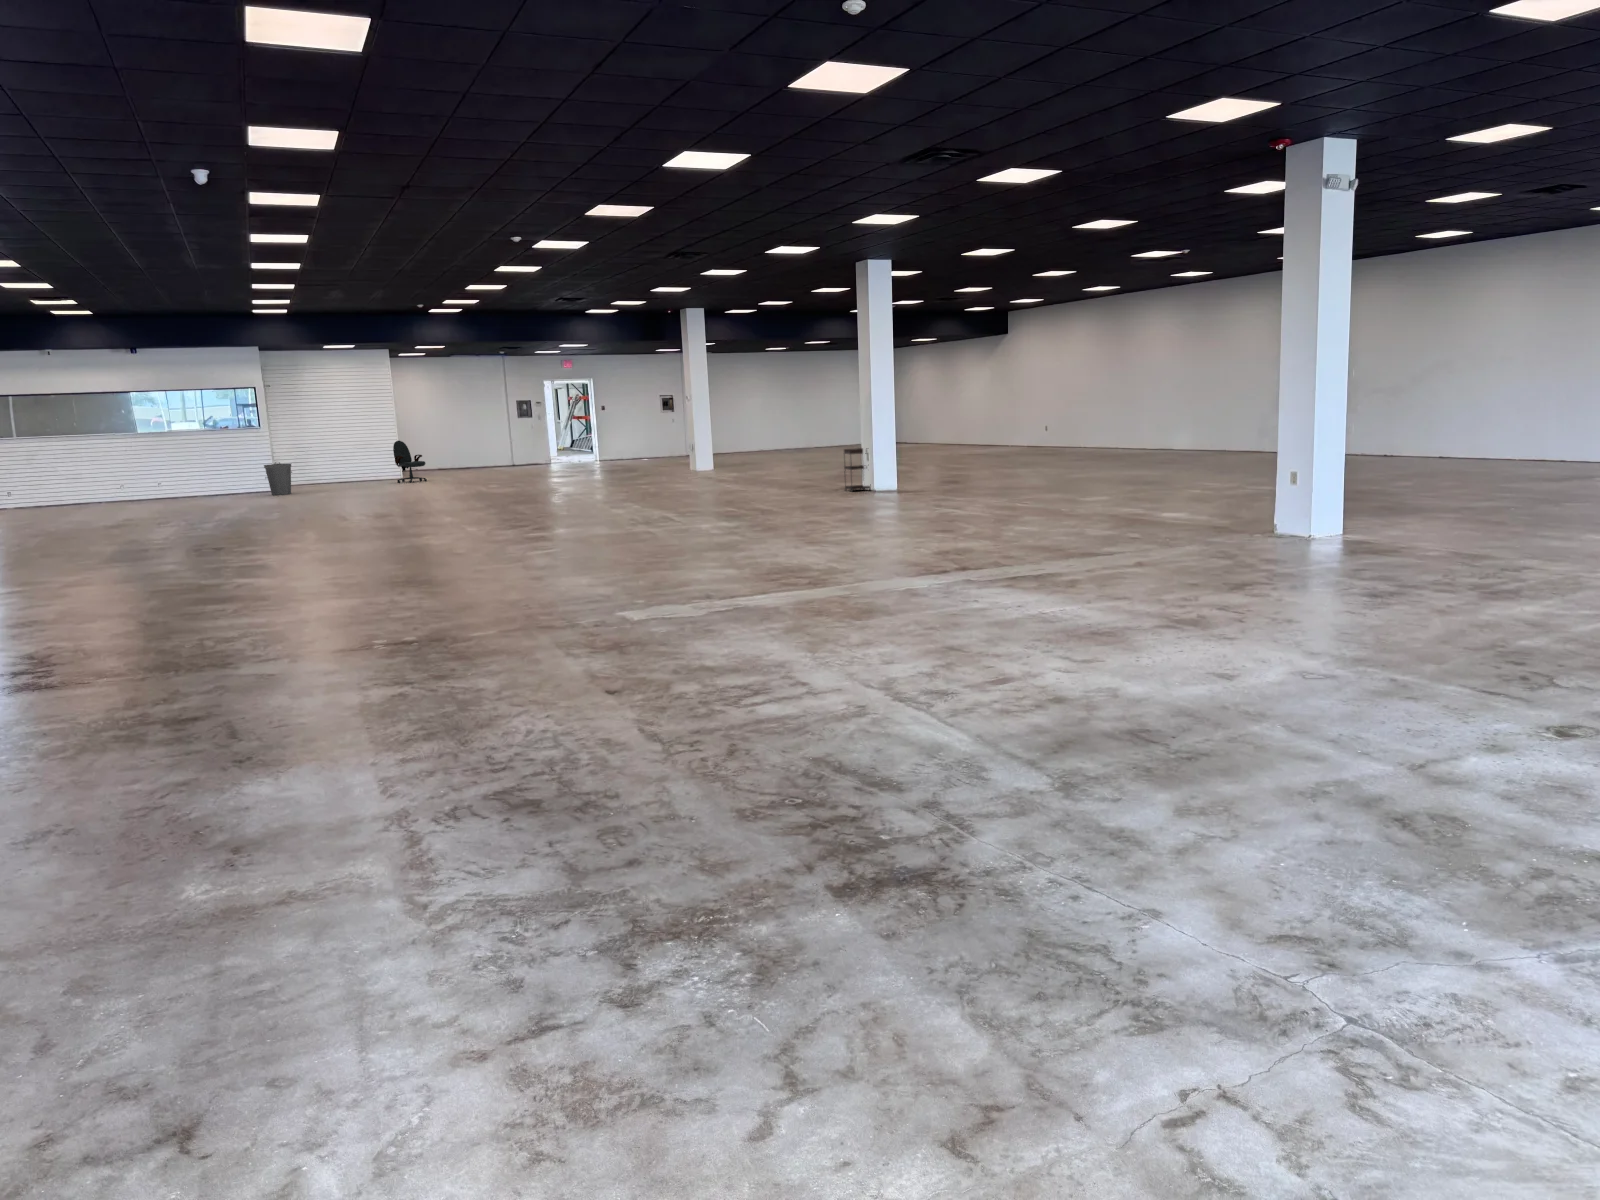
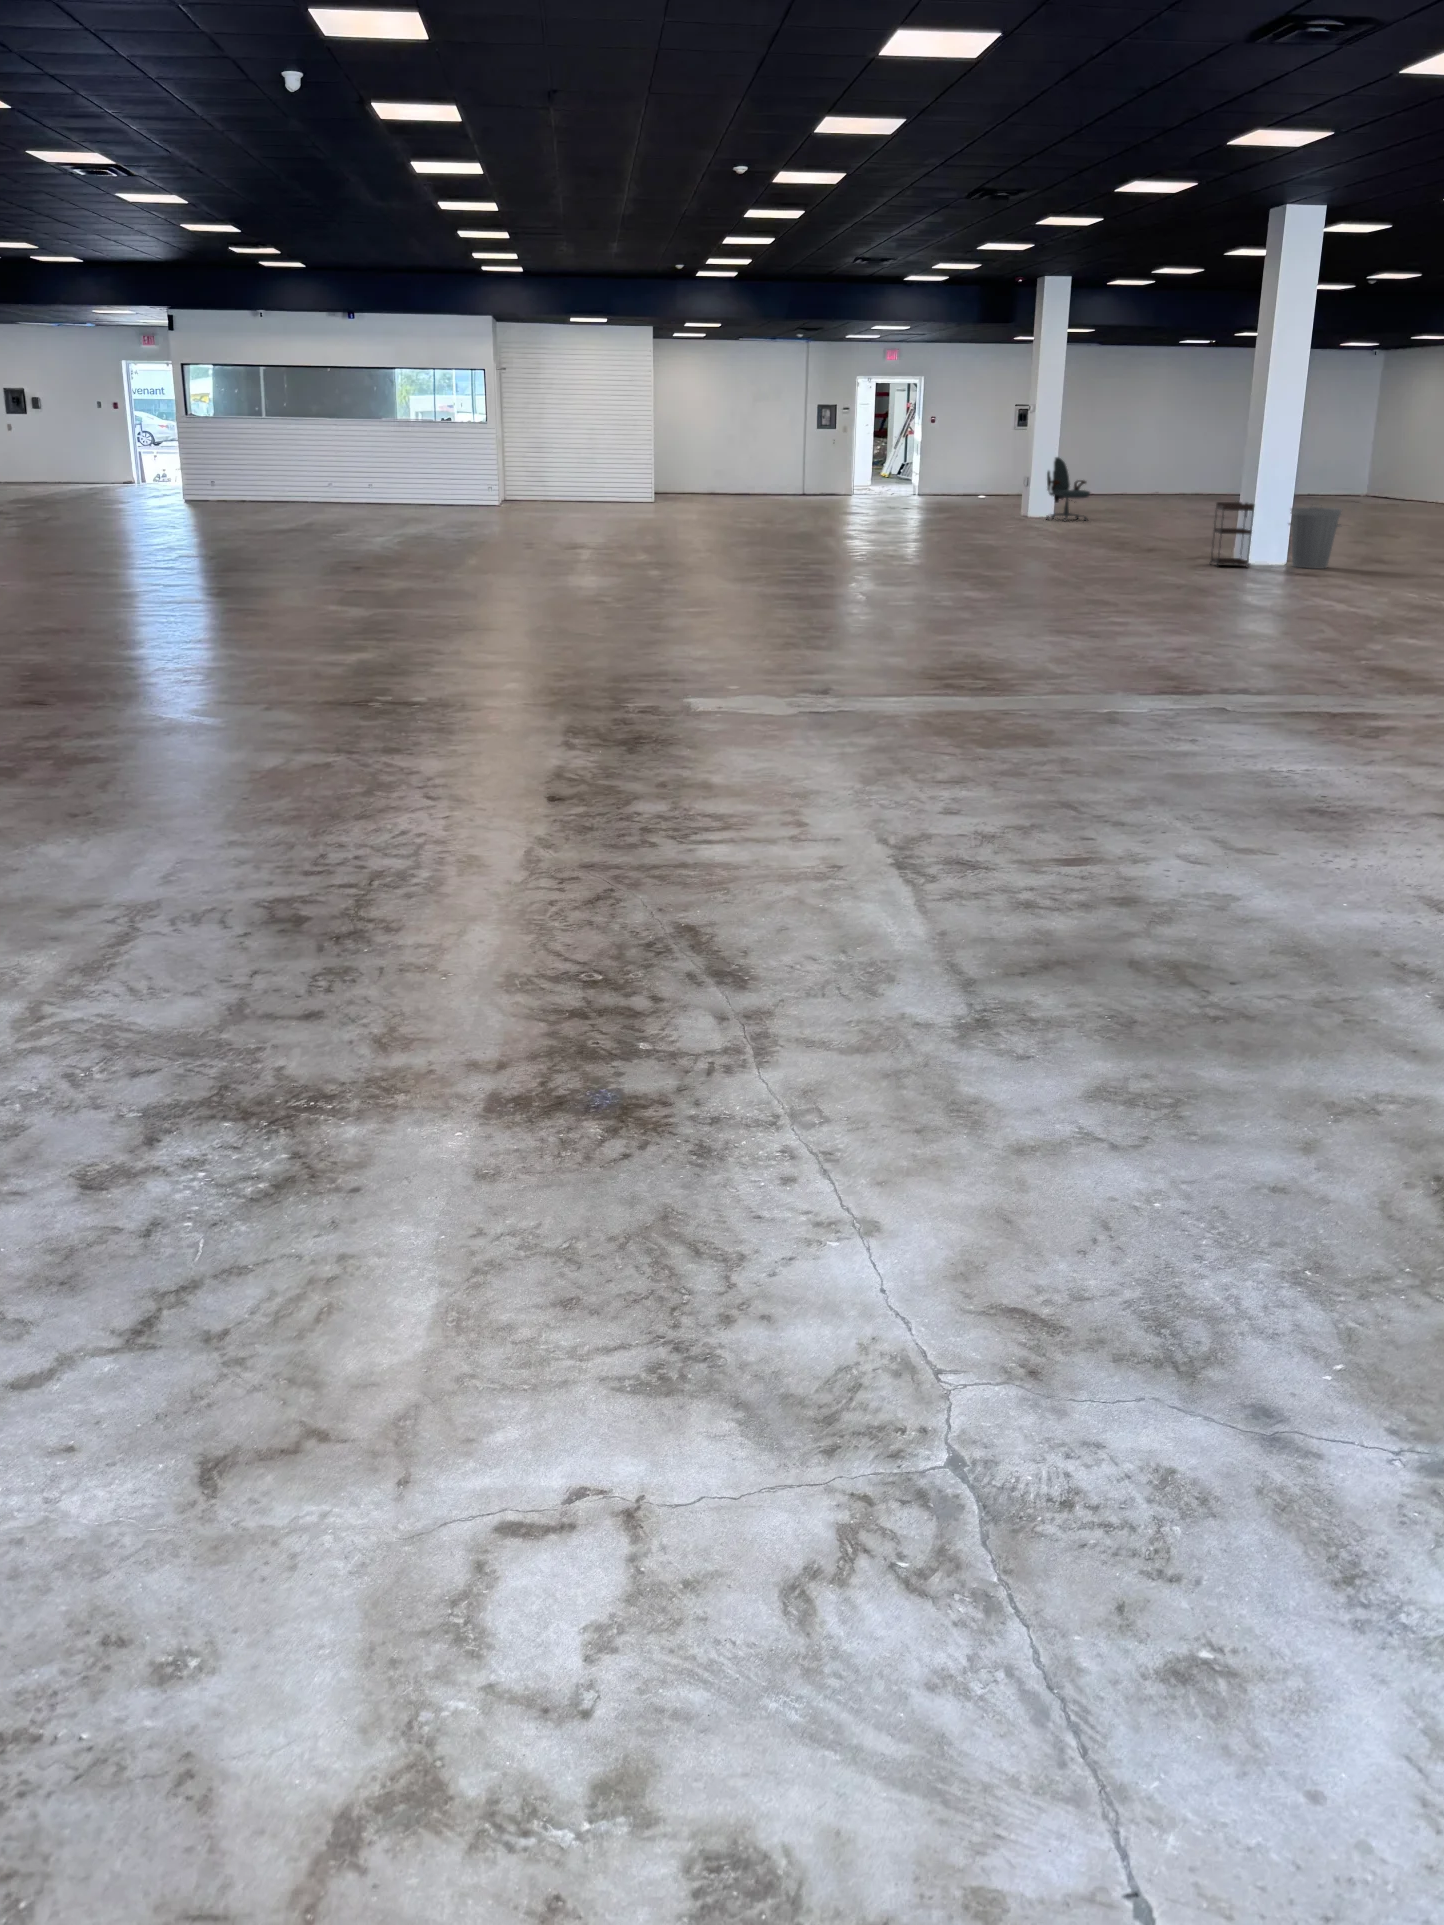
office chair: present [393,441,427,483] -> present [1046,457,1090,521]
trash can: present [264,462,292,495] -> present [1289,507,1341,569]

